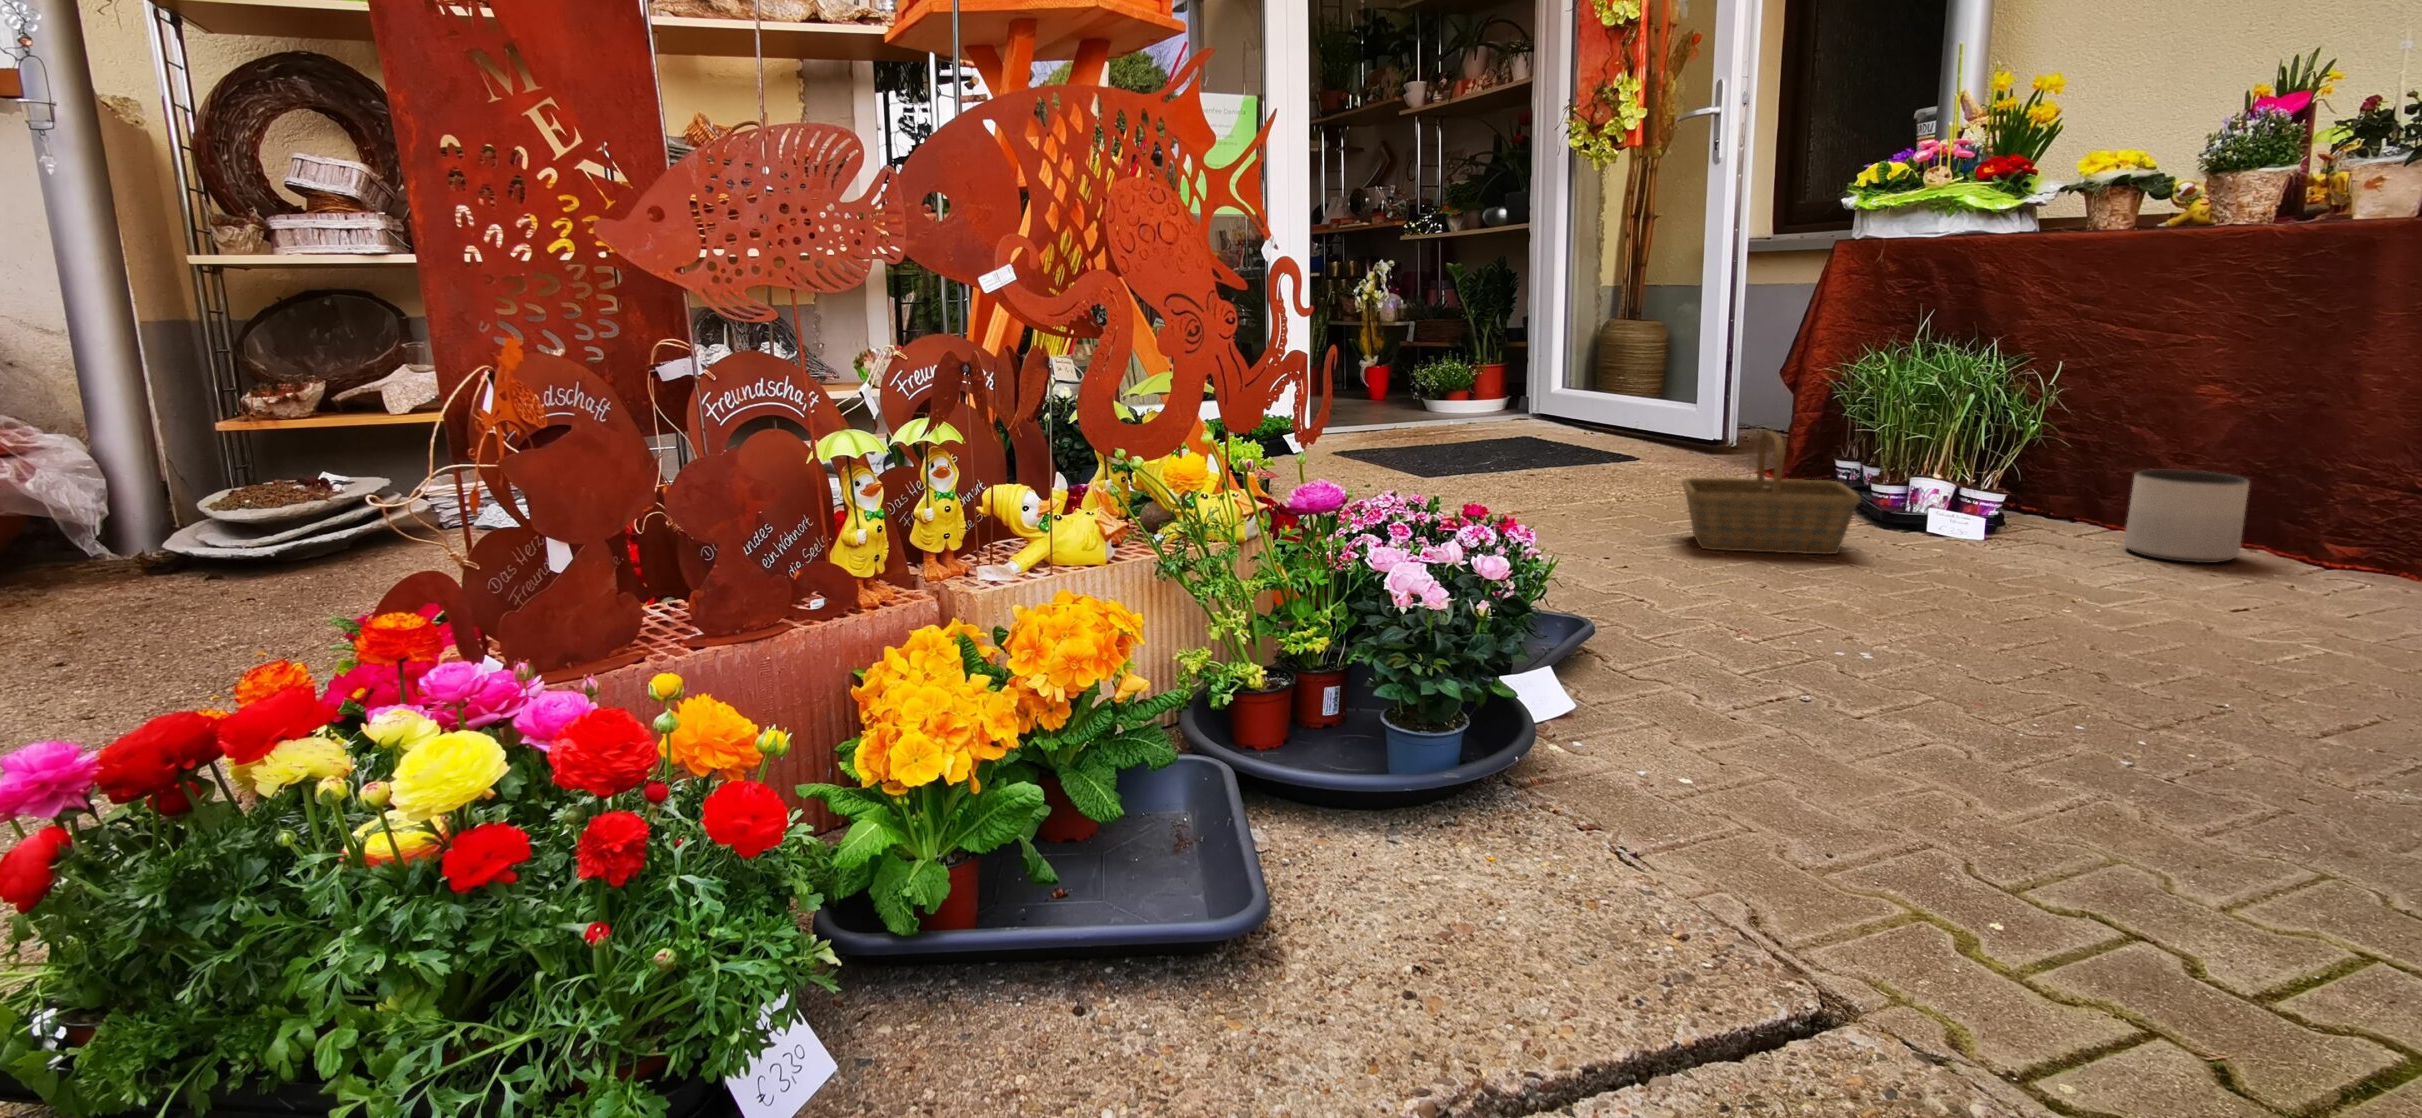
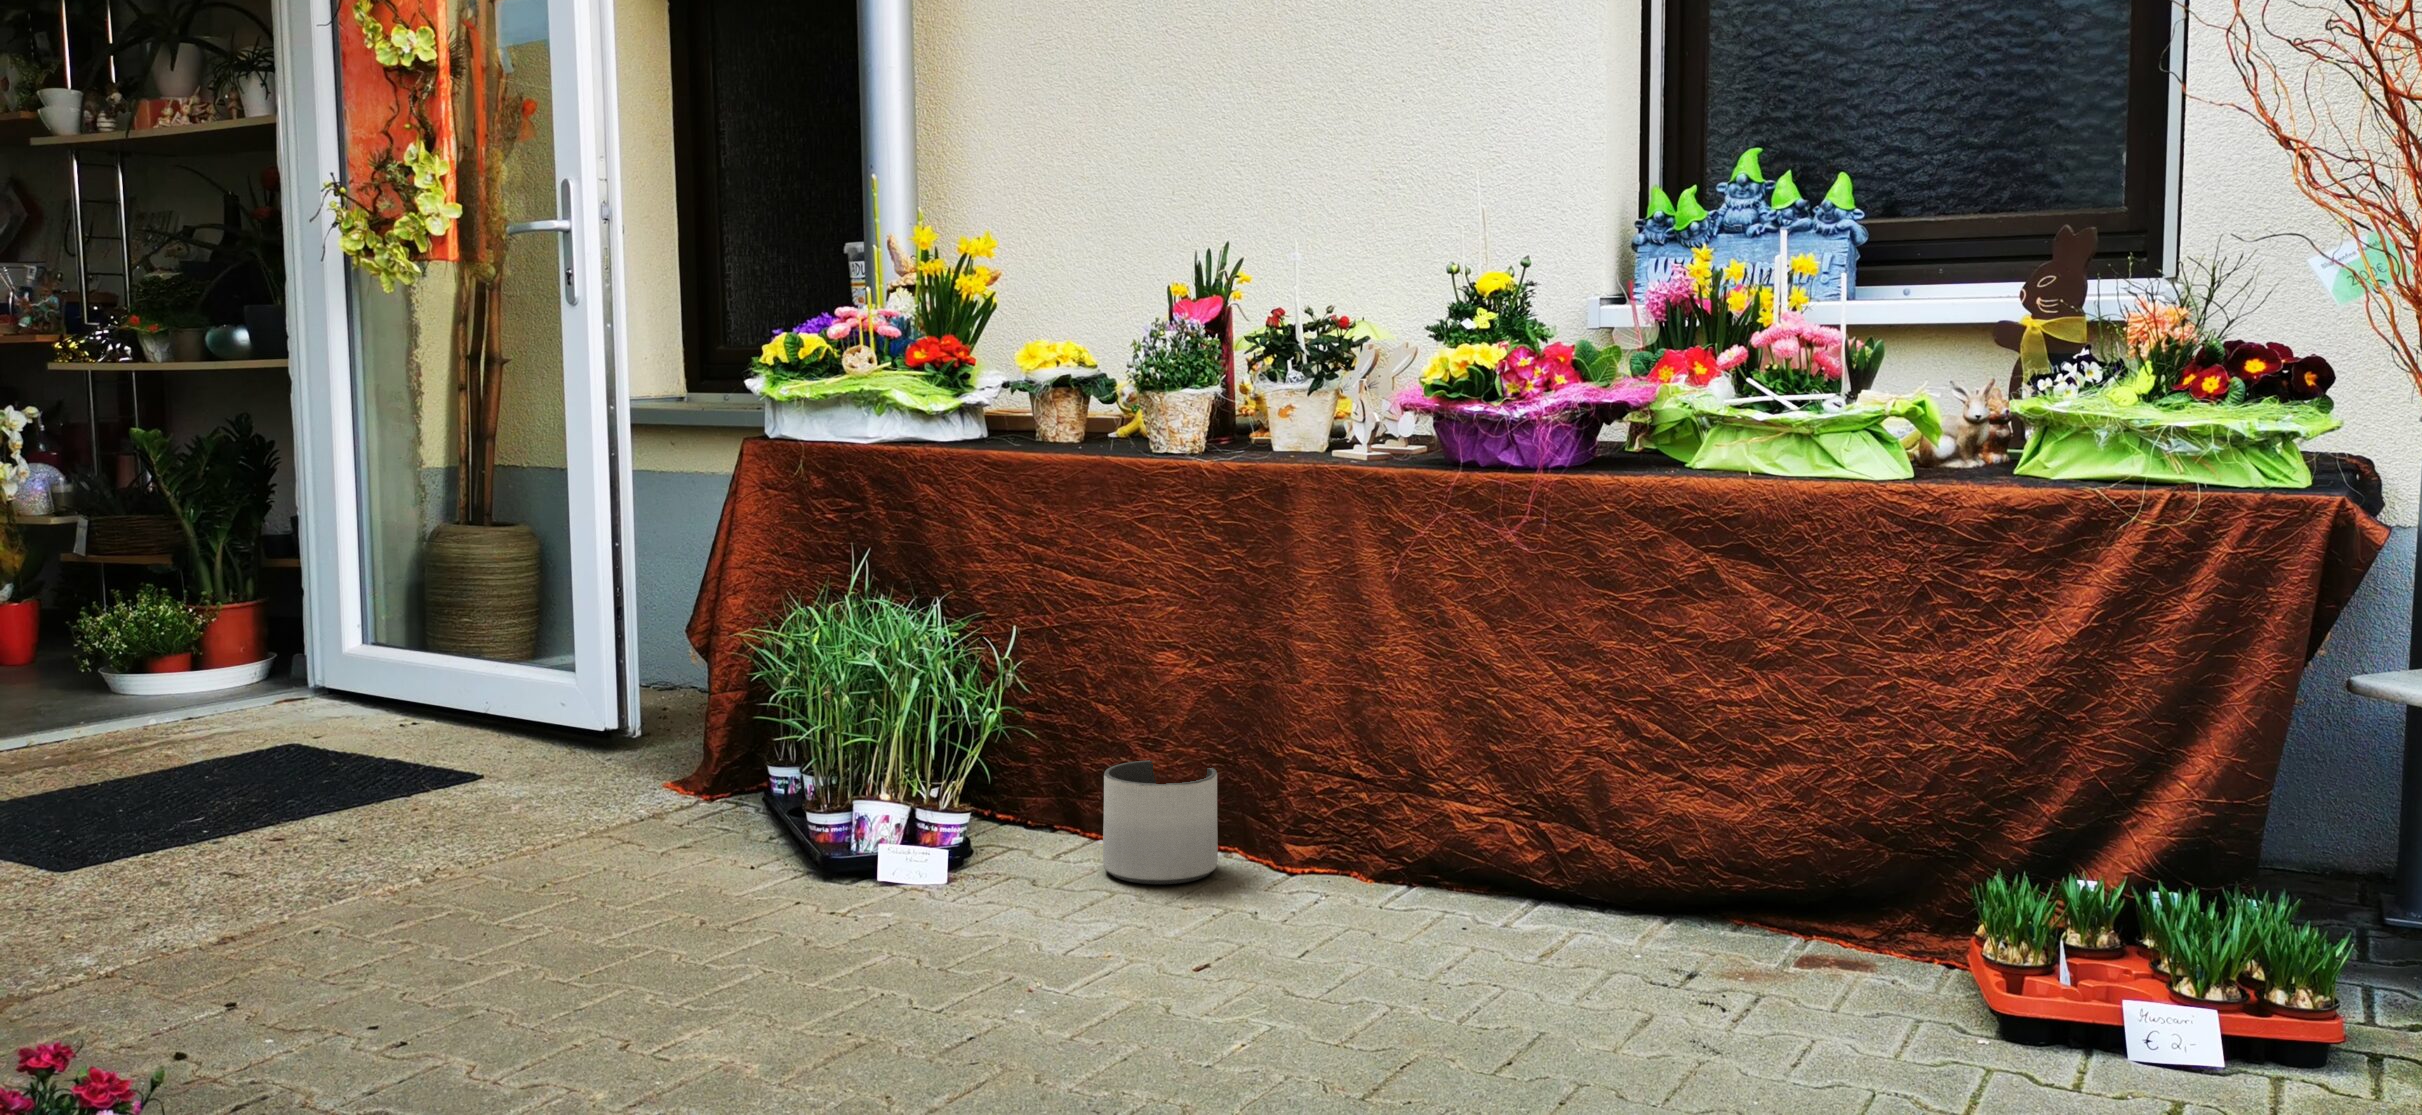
basket: present [1682,431,1861,554] -> none [525,761,779,964]

